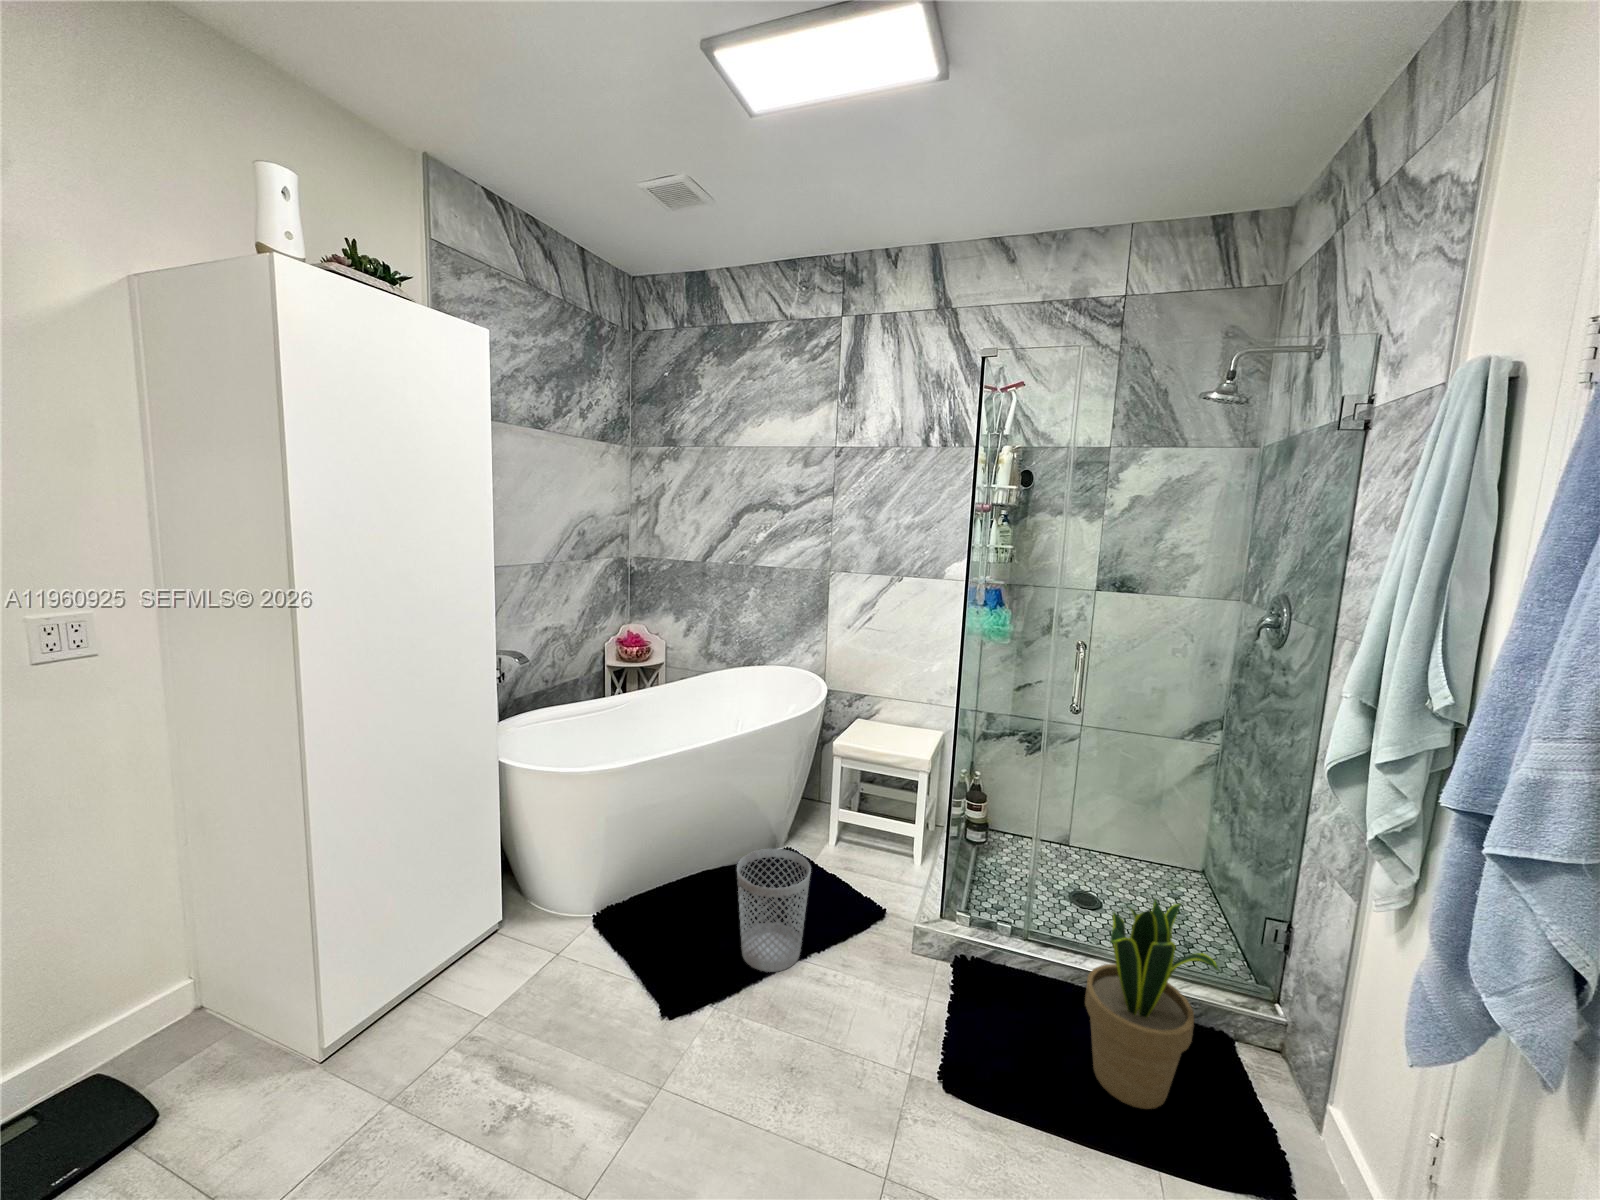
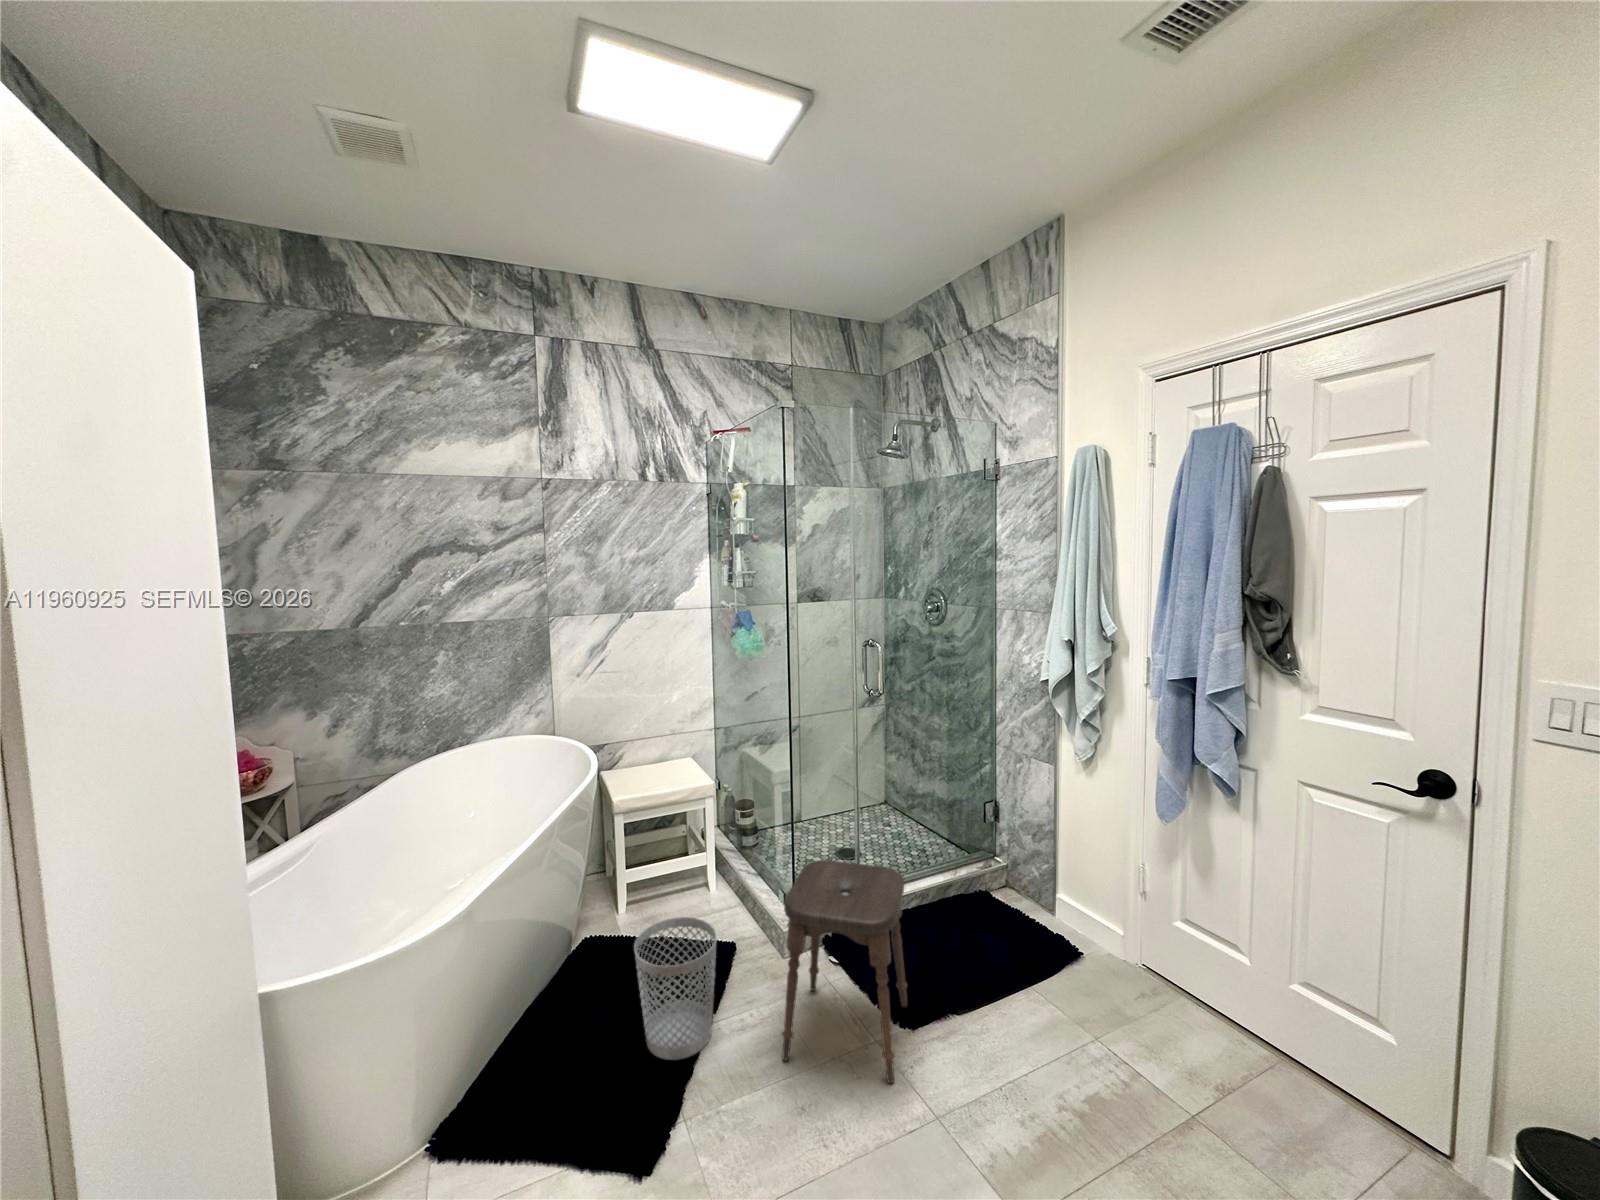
stool: none [815,858,976,1113] -> present [782,860,907,1083]
potted plant: present [1085,899,1219,1109] -> none [941,809,1020,964]

